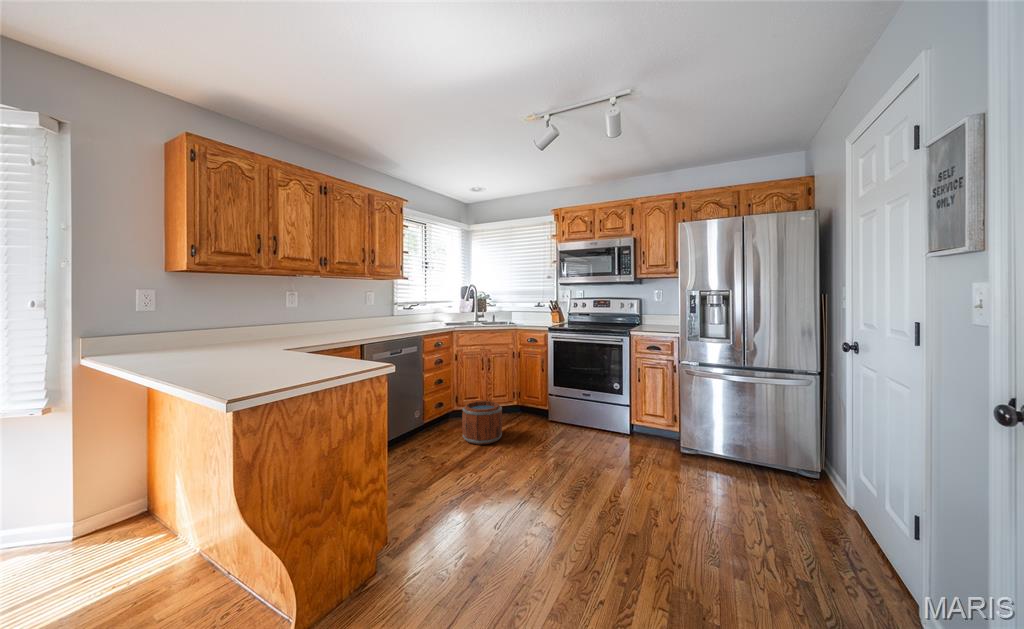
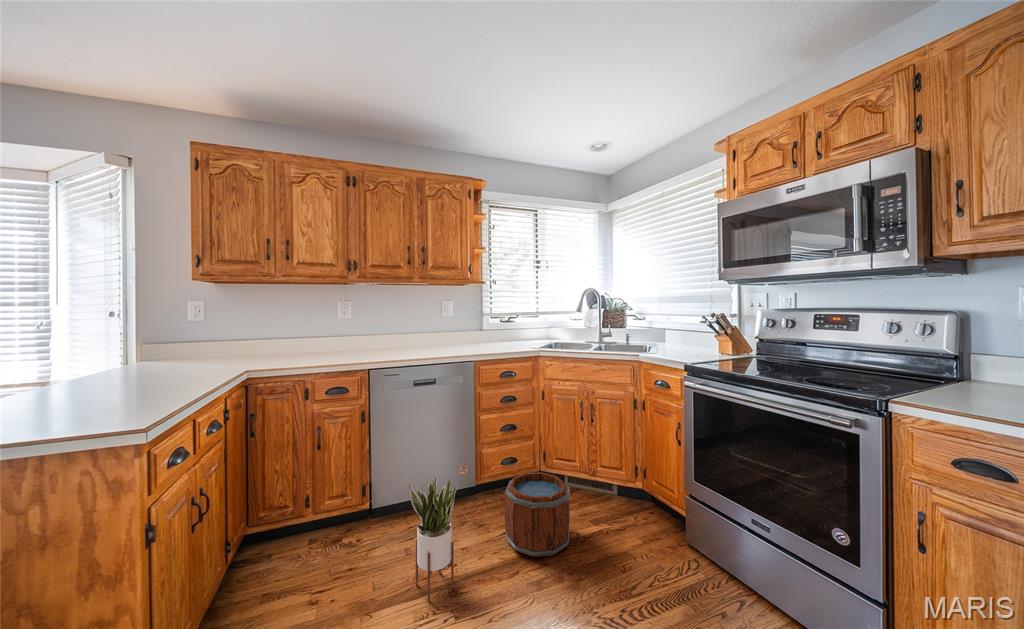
potted plant: none [441,398,464,471] -> present [406,473,457,601]

